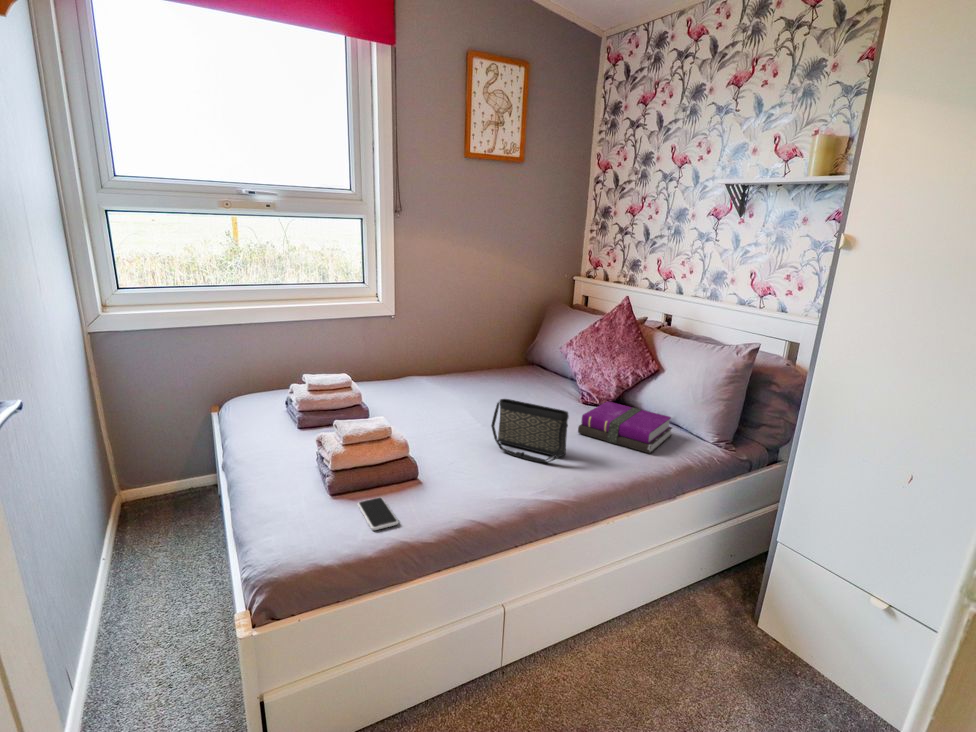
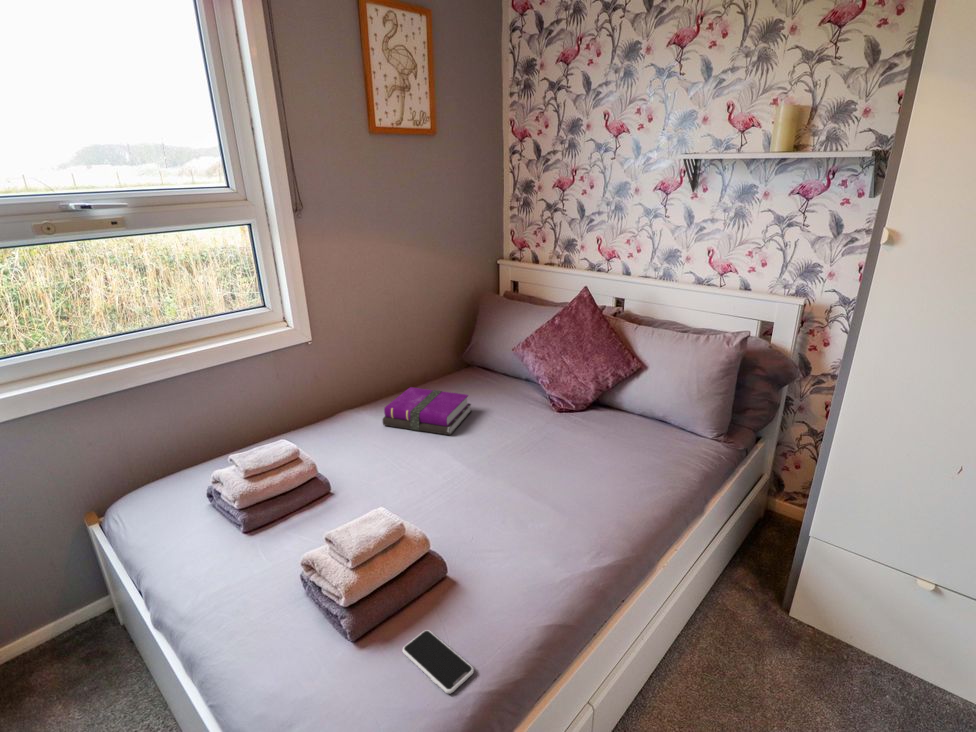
handbag: present [491,399,569,463] -> none [503,443,600,515]
notebook: present [578,402,672,453] -> present [383,387,471,435]

